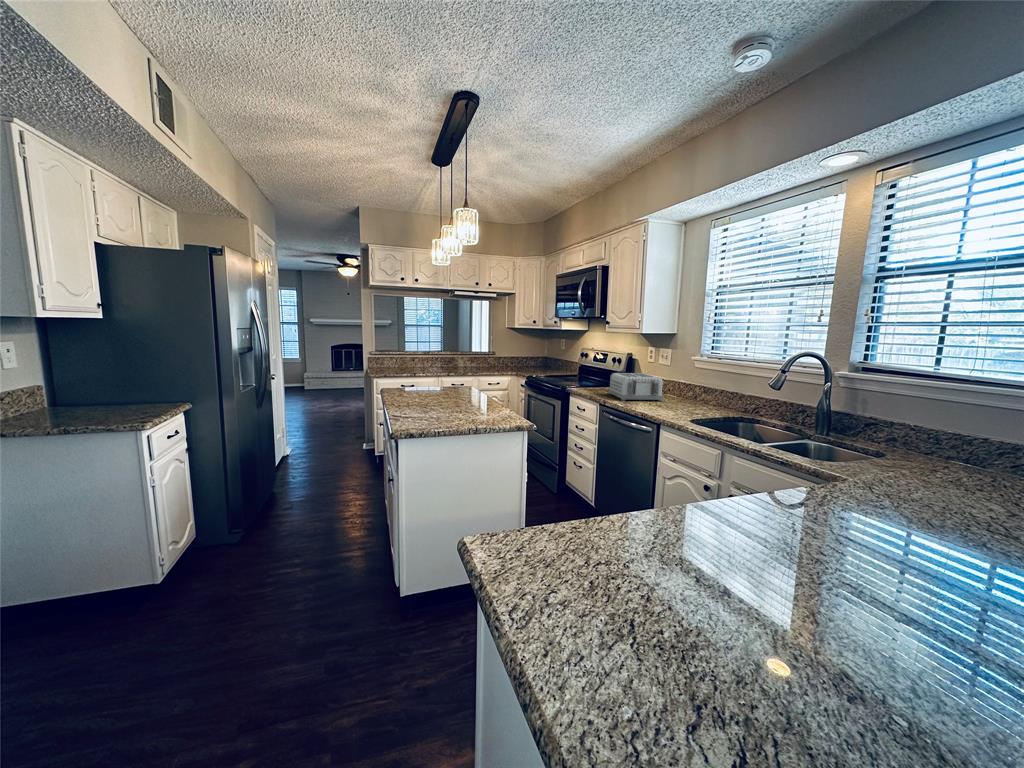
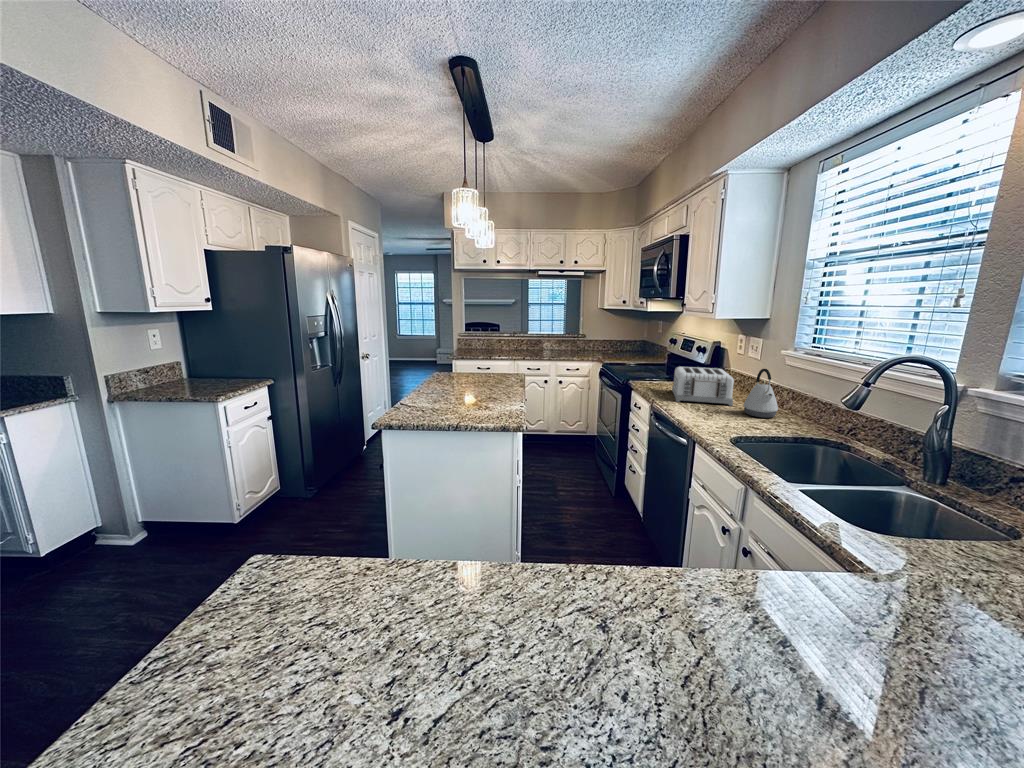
kettle: none [675,370,700,407] -> present [744,369,778,418]

